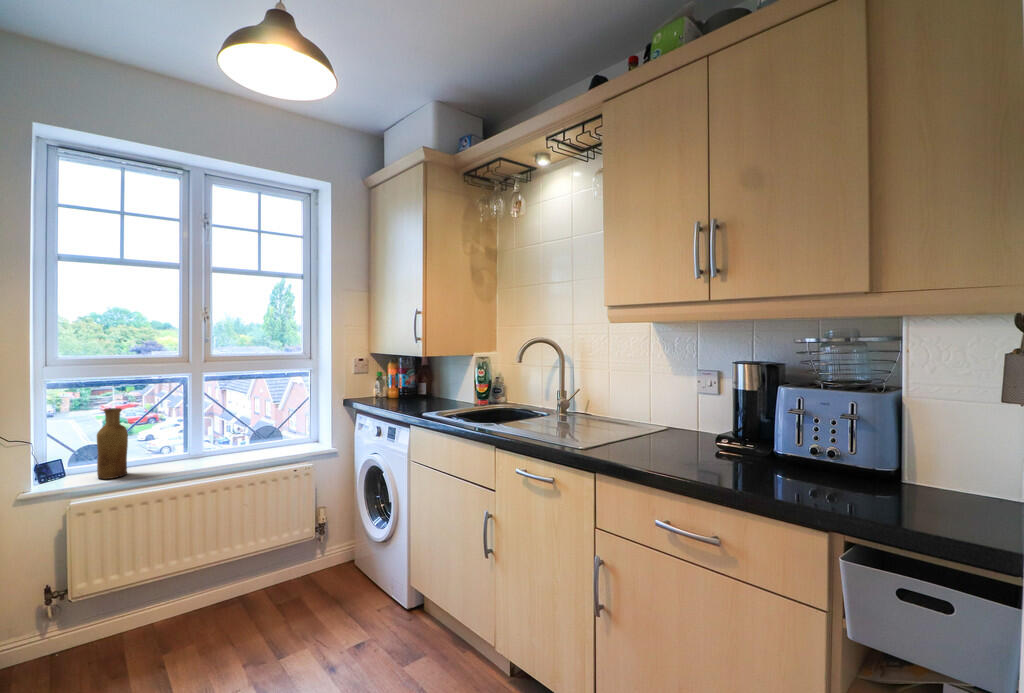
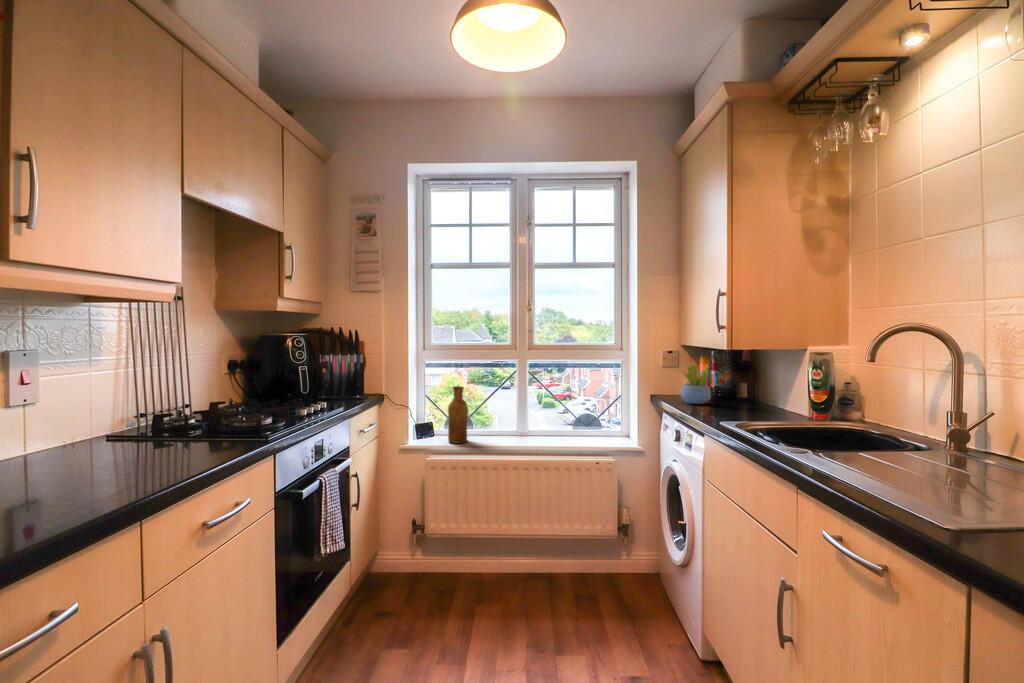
succulent plant: none [378,366,402,403] -> present [681,362,711,404]

